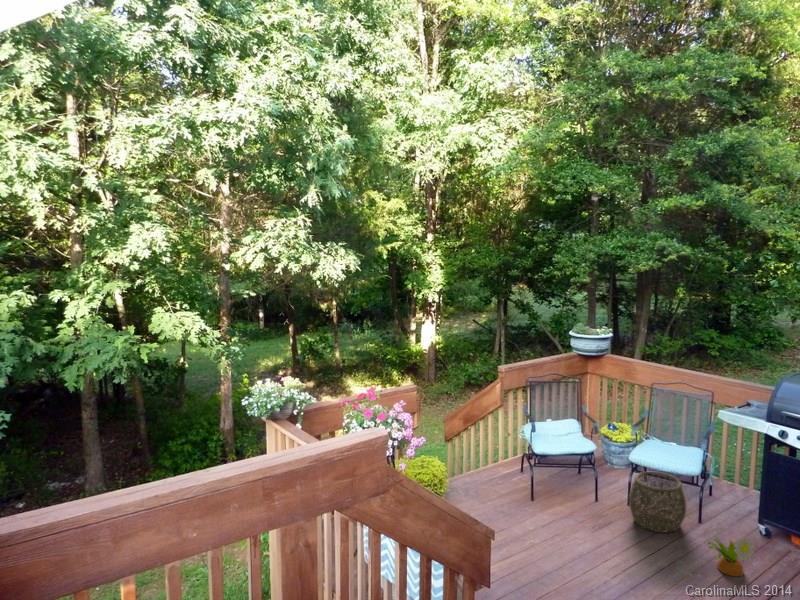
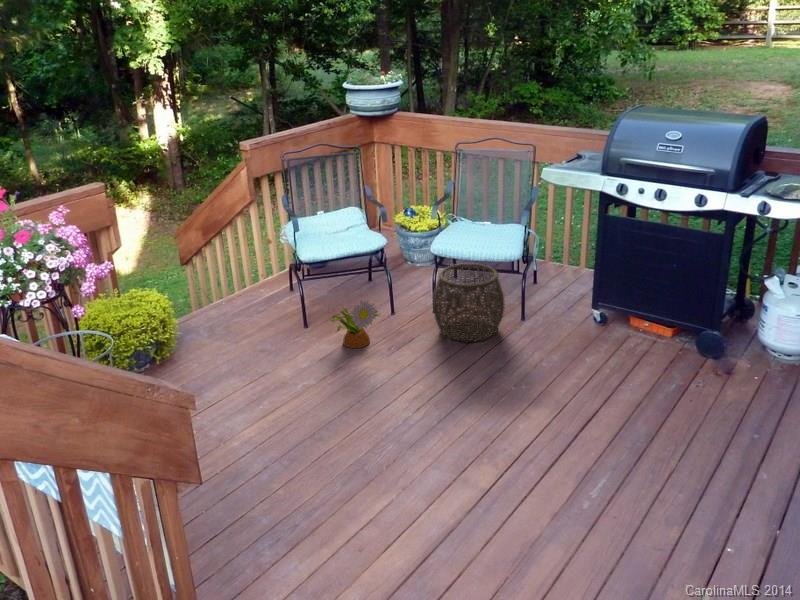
decorative plant: present [707,536,755,576] -> present [331,300,380,348]

